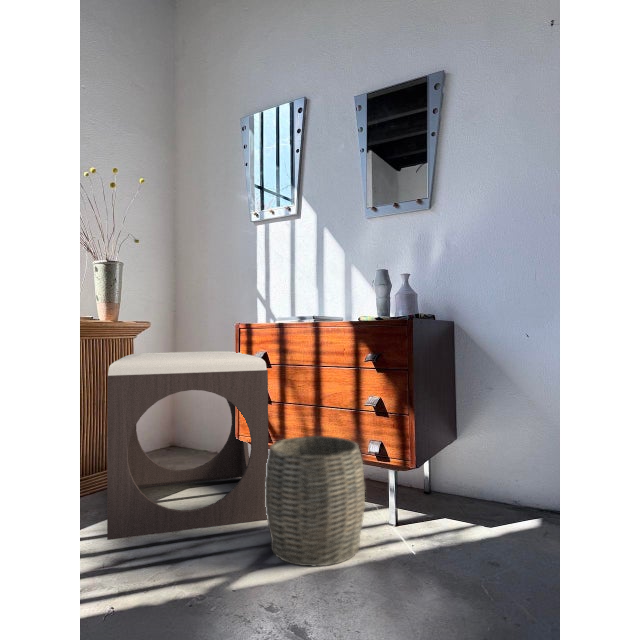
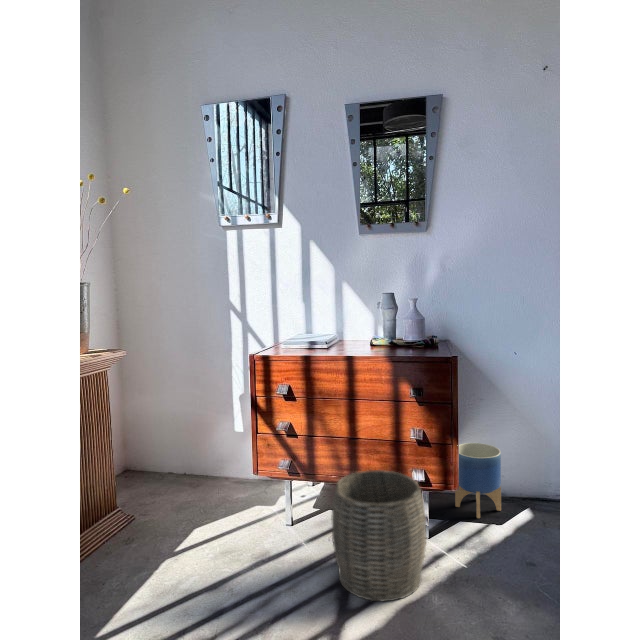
footstool: present [107,351,268,540] -> none [114,379,313,614]
planter: none [449,436,502,518] -> present [455,443,501,518]

